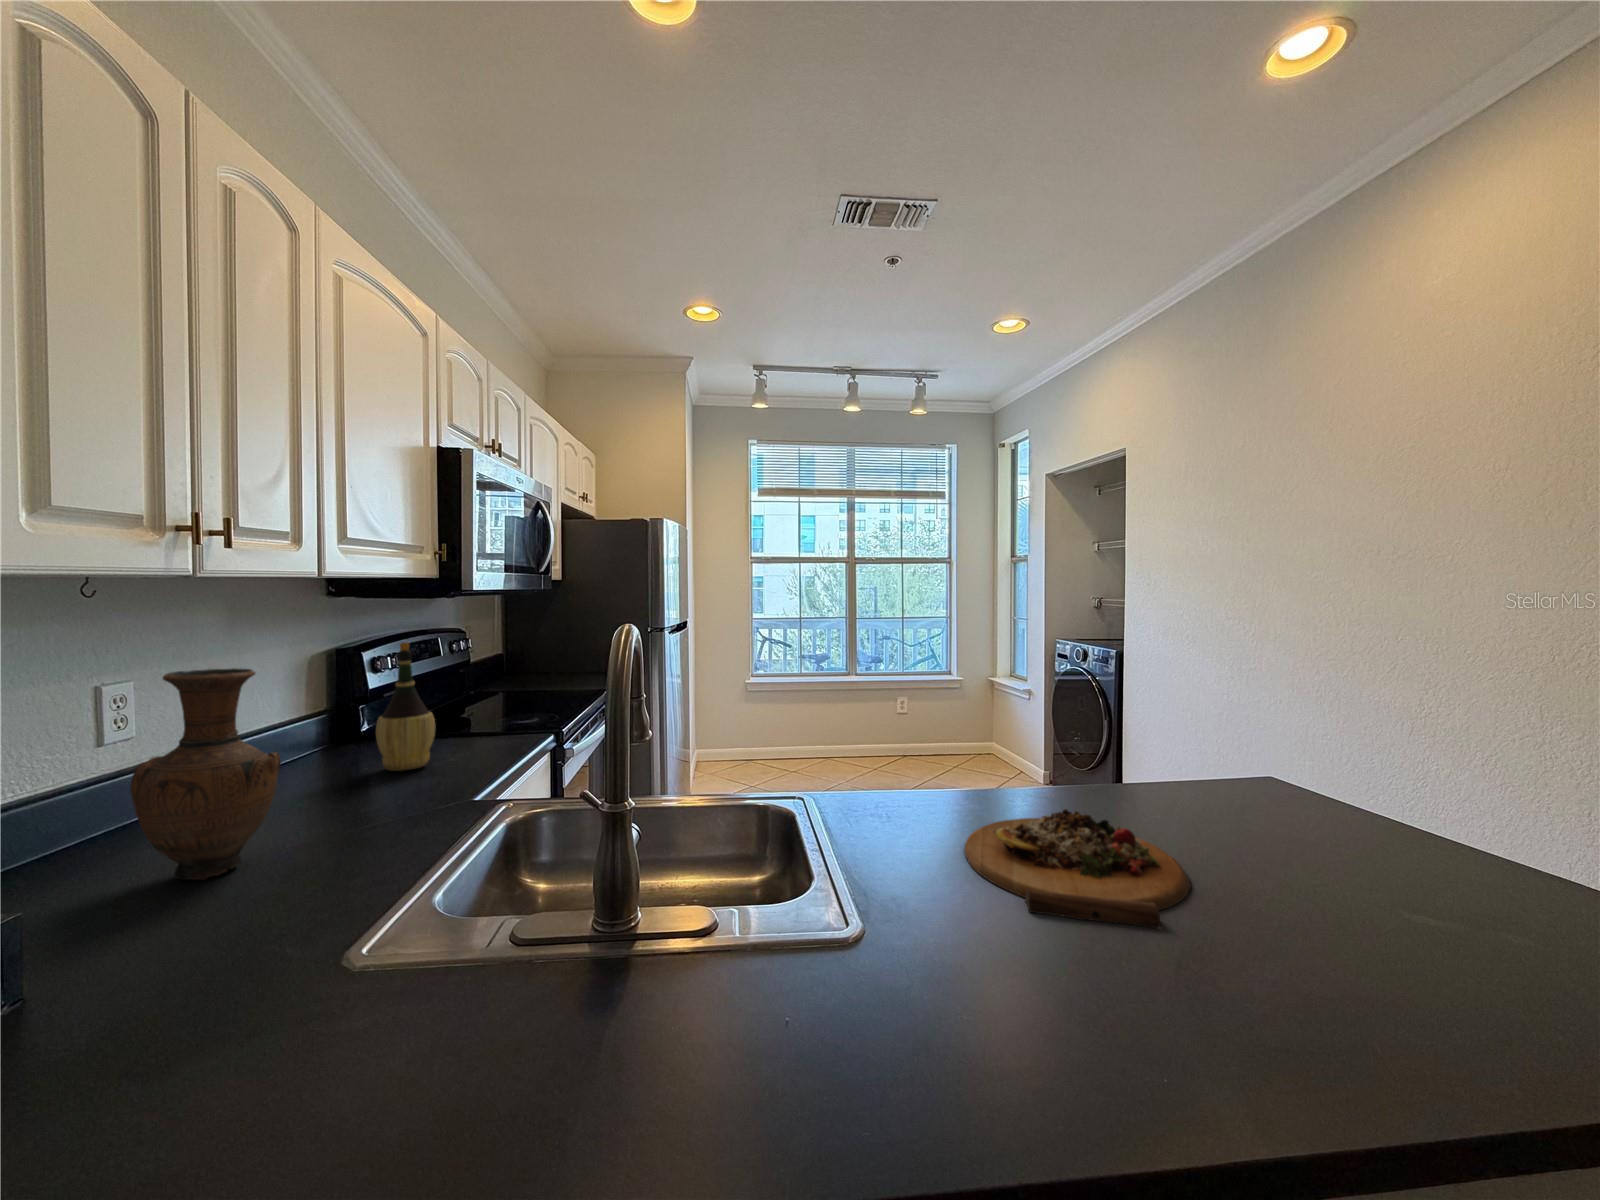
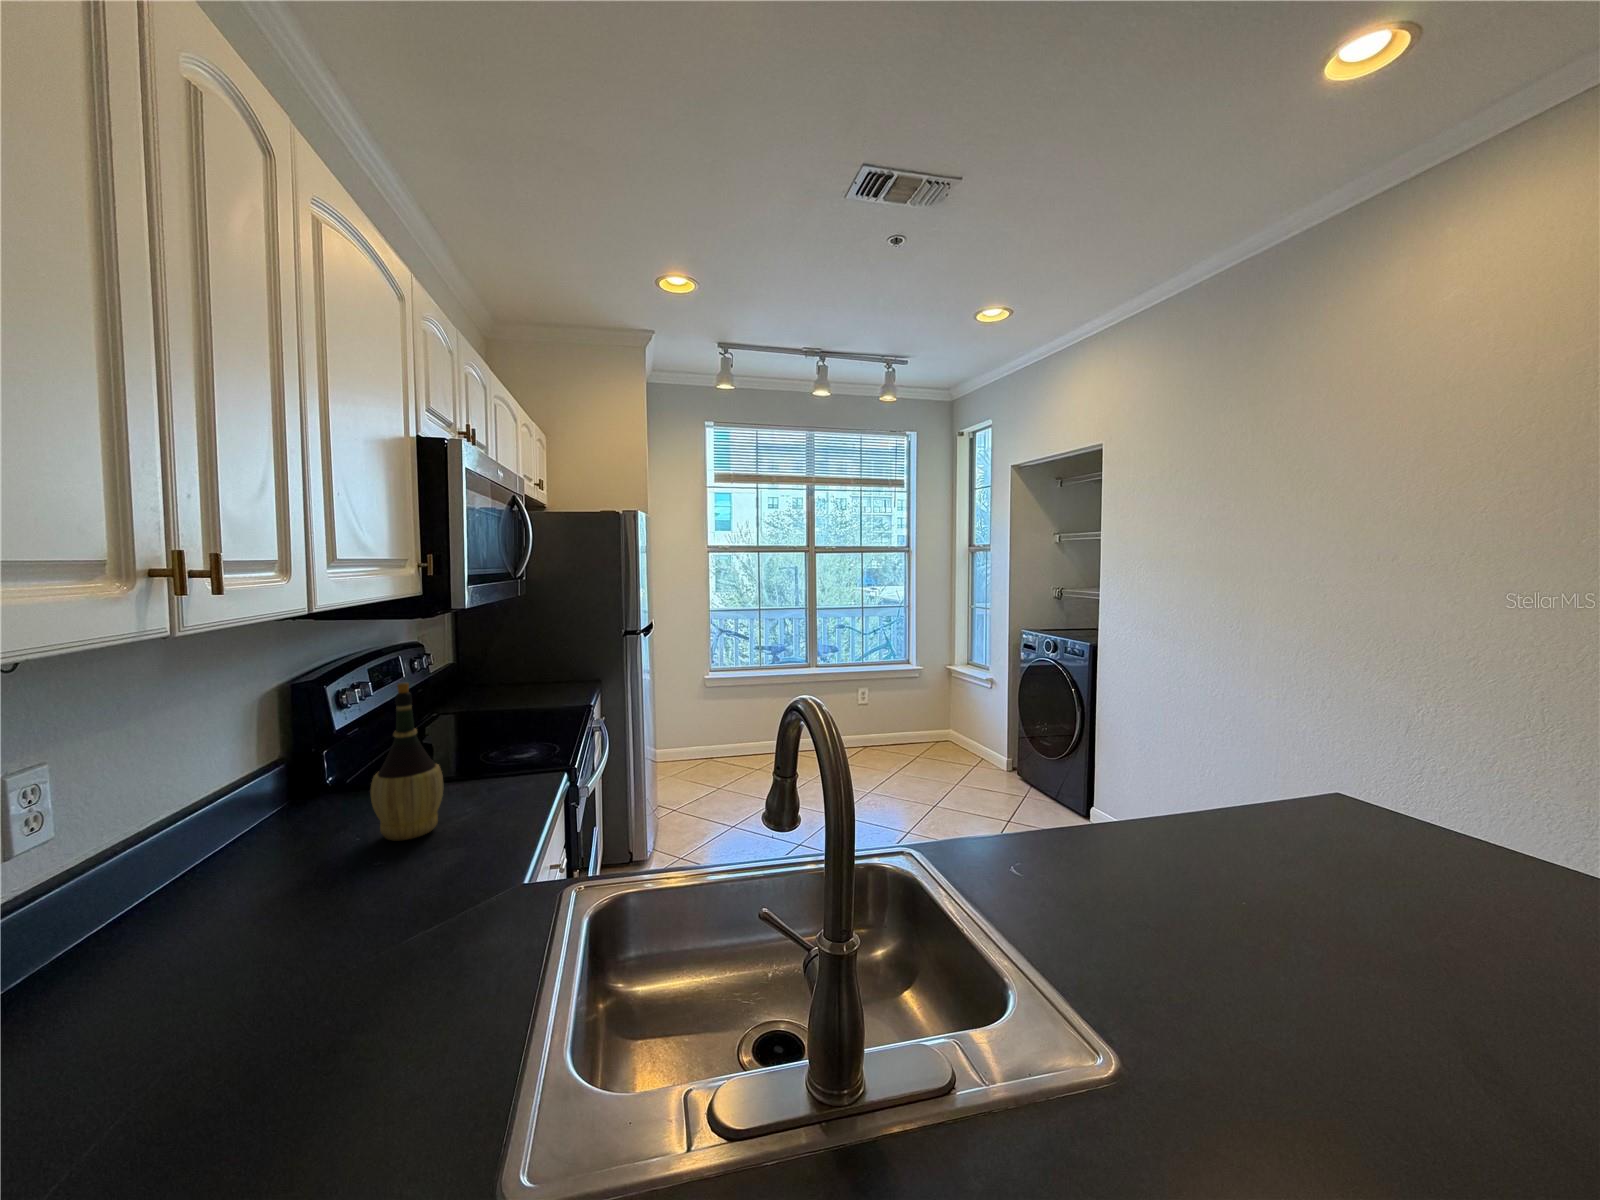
vase: present [130,668,281,880] -> none [93,763,302,1073]
cutting board: present [964,809,1191,929] -> none [1128,865,1430,1025]

